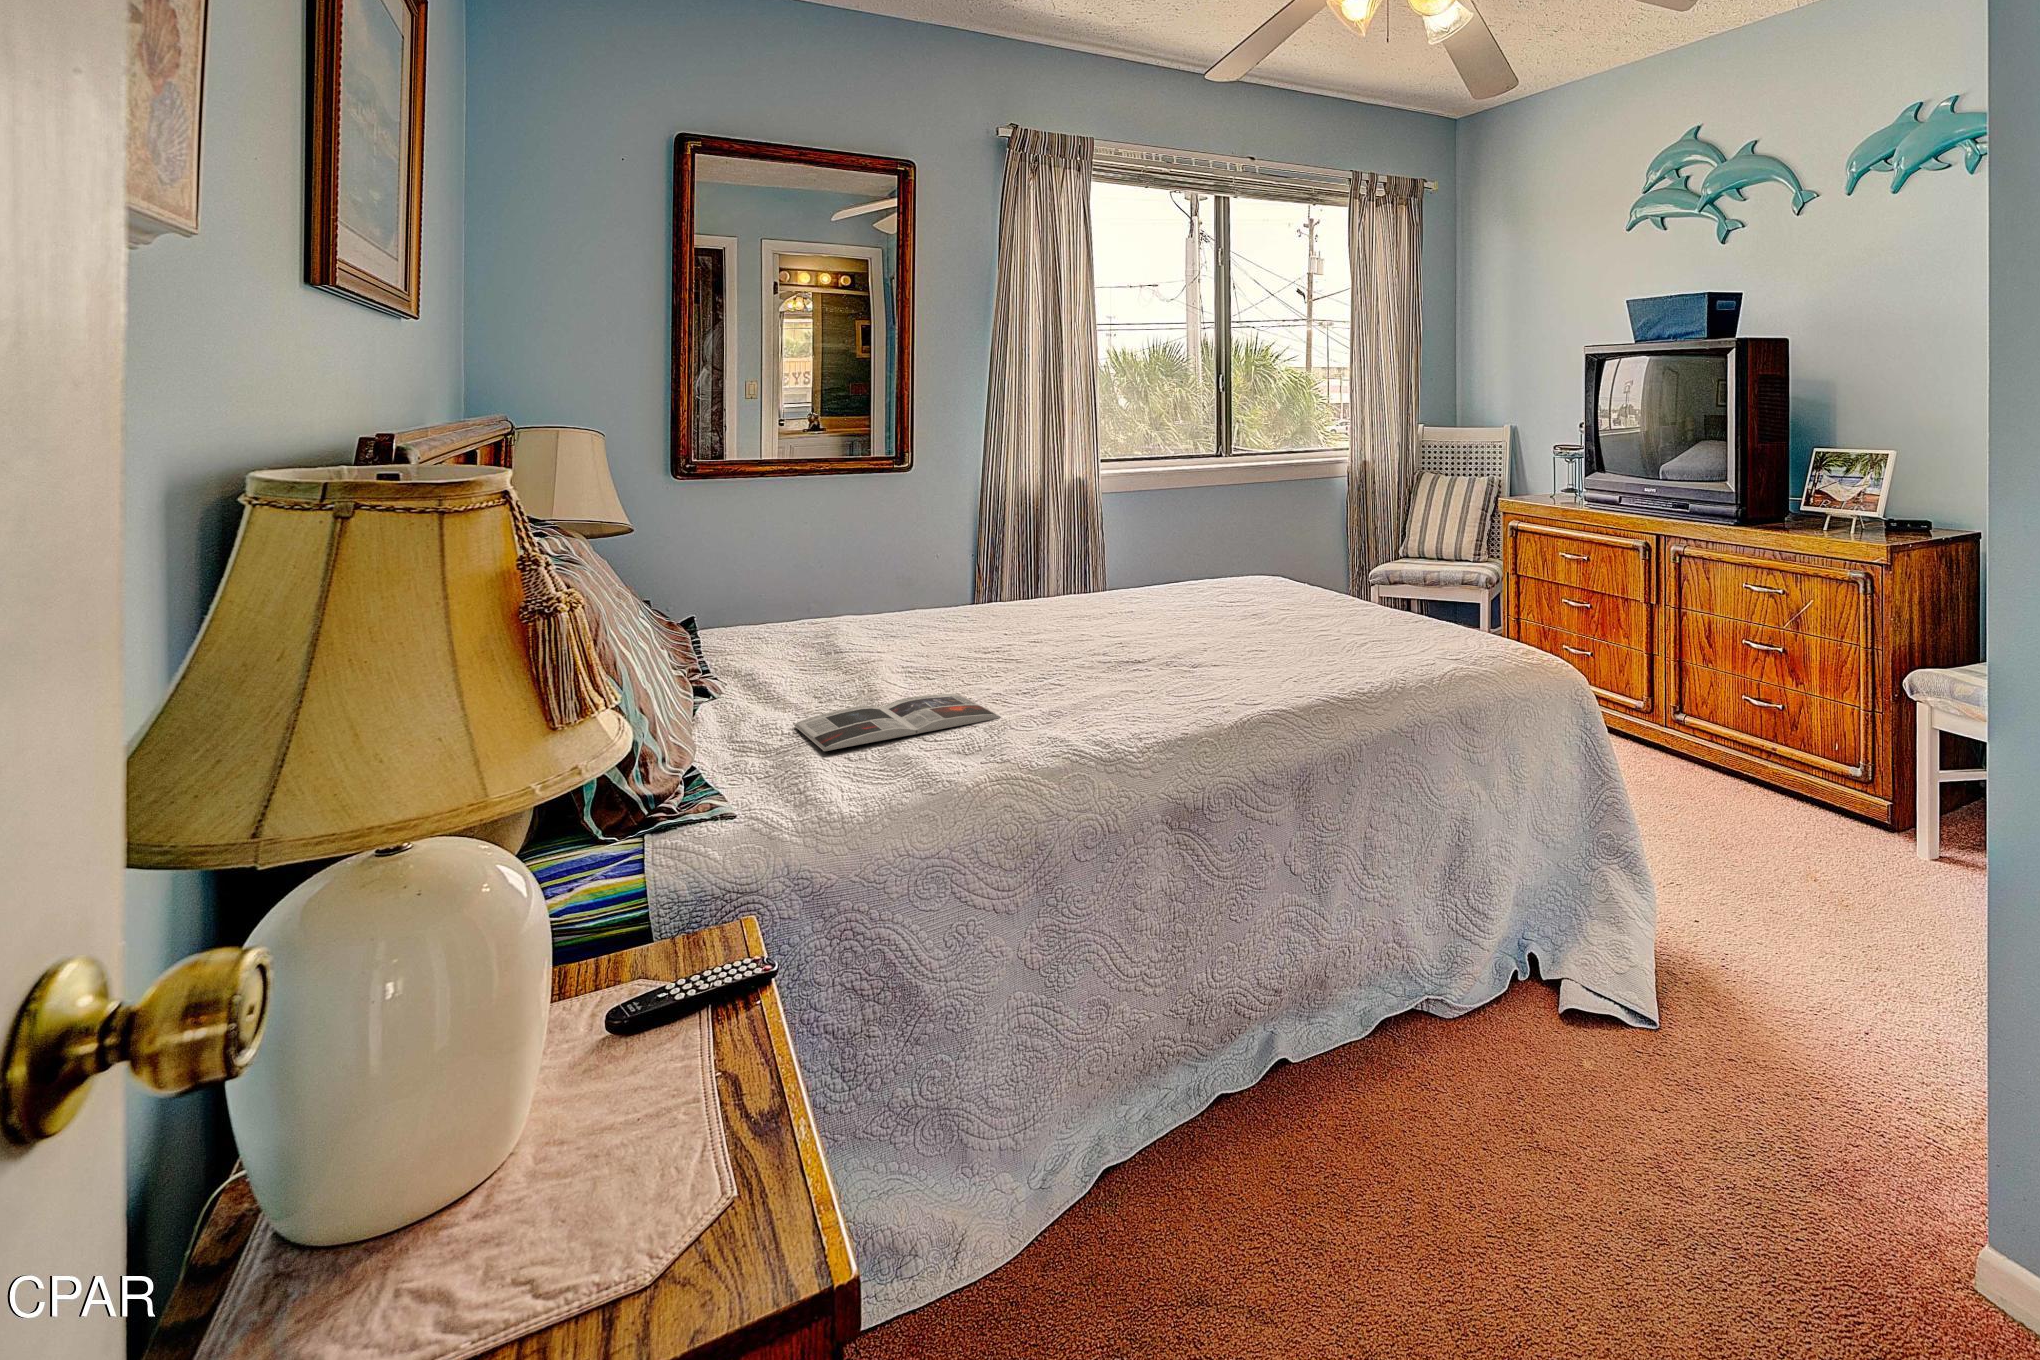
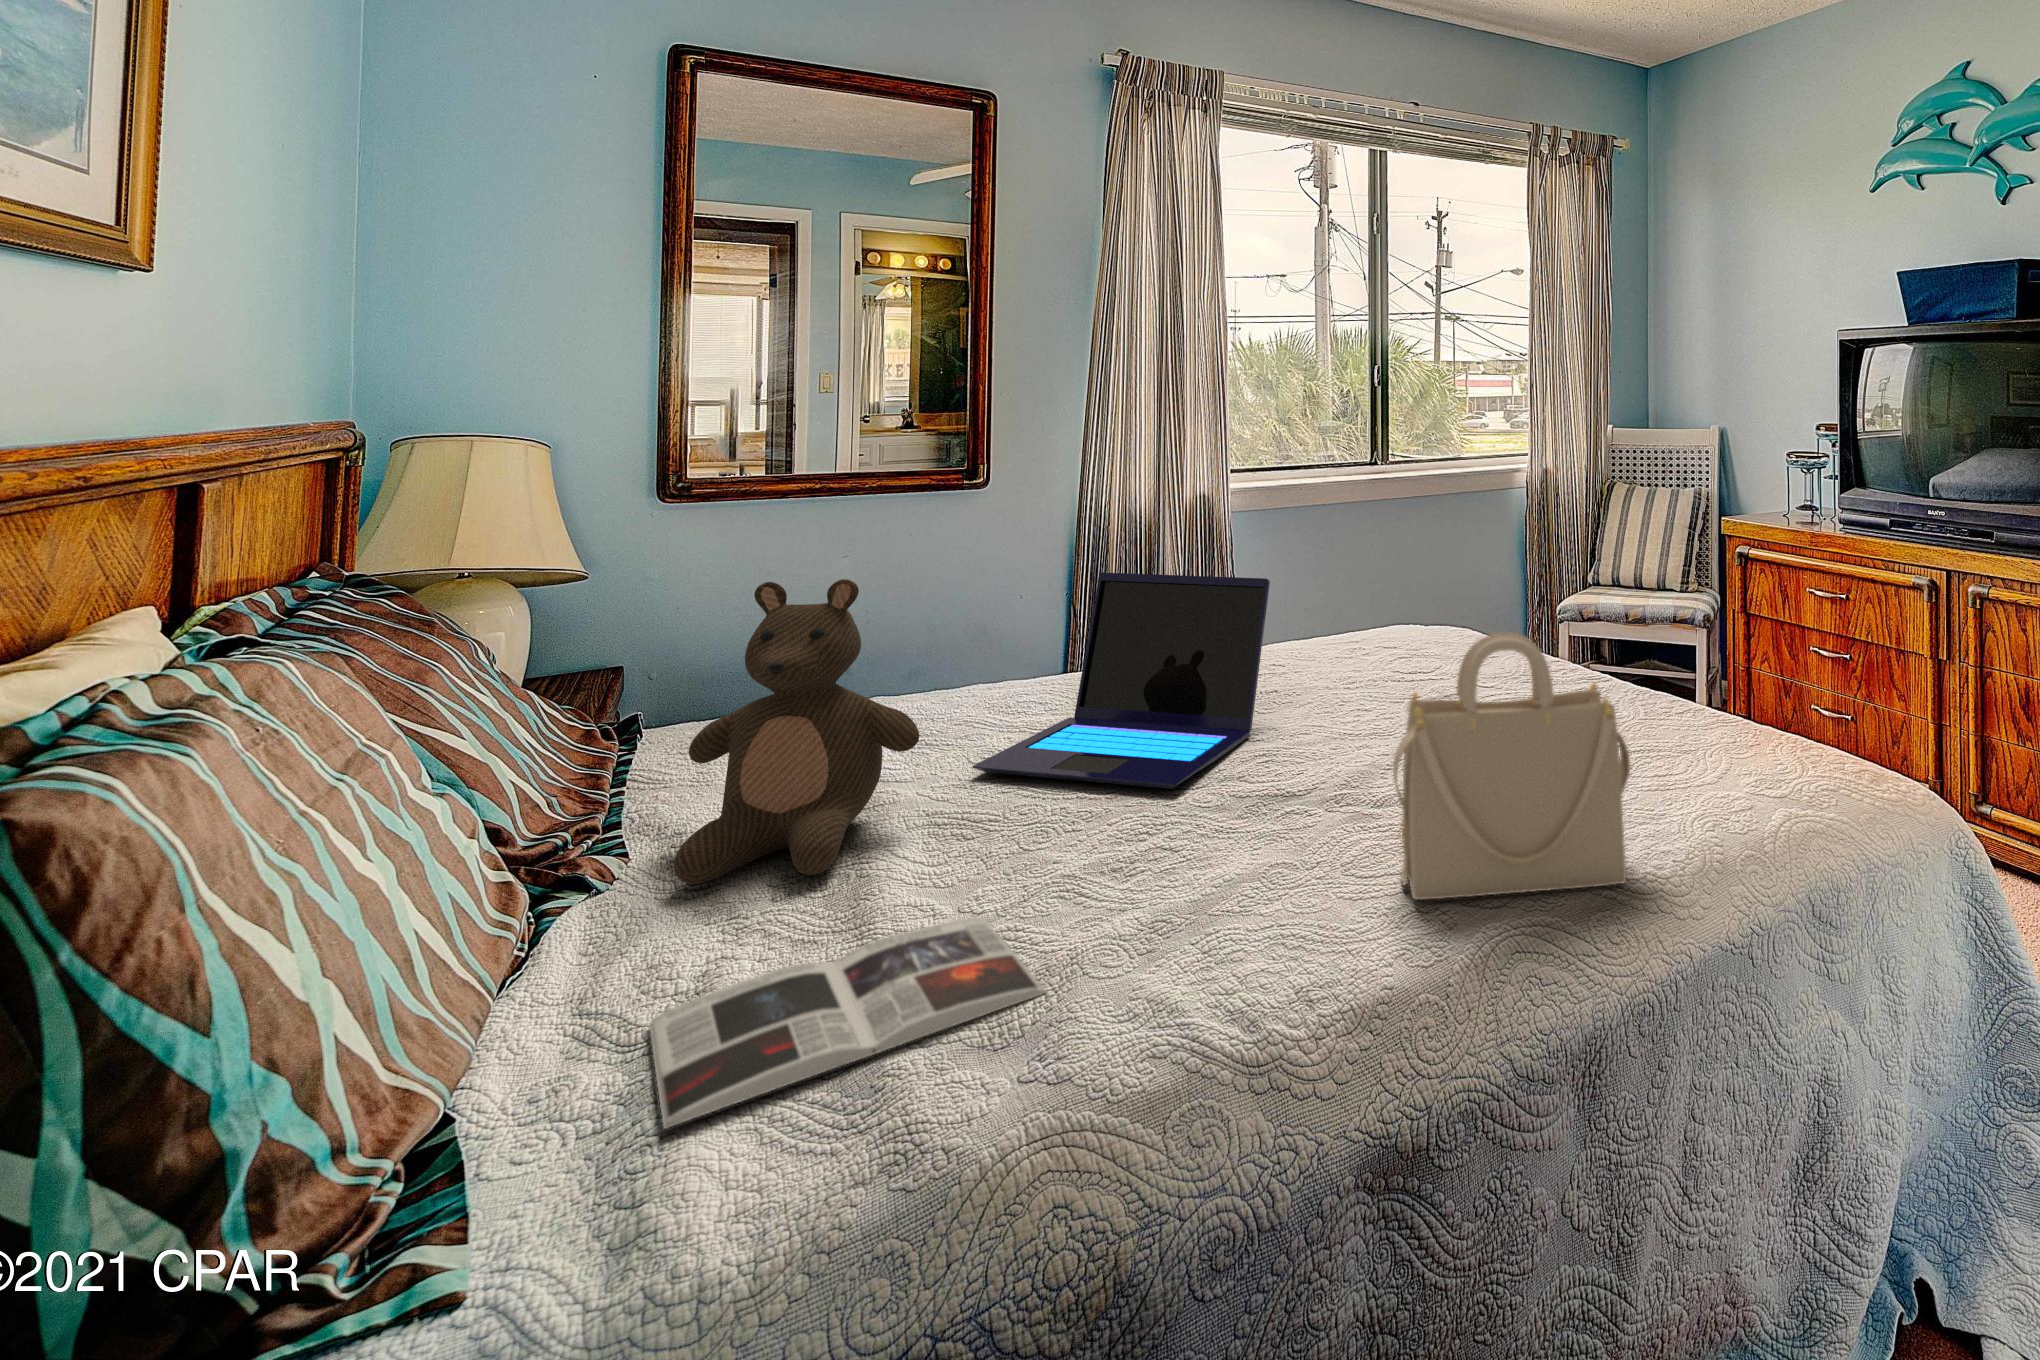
stuffed bear: none [771,509,908,681] -> present [674,579,920,884]
laptop: none [935,519,1127,646] -> present [972,572,1270,789]
handbag: none [1196,536,1338,686] -> present [1393,632,1630,900]

